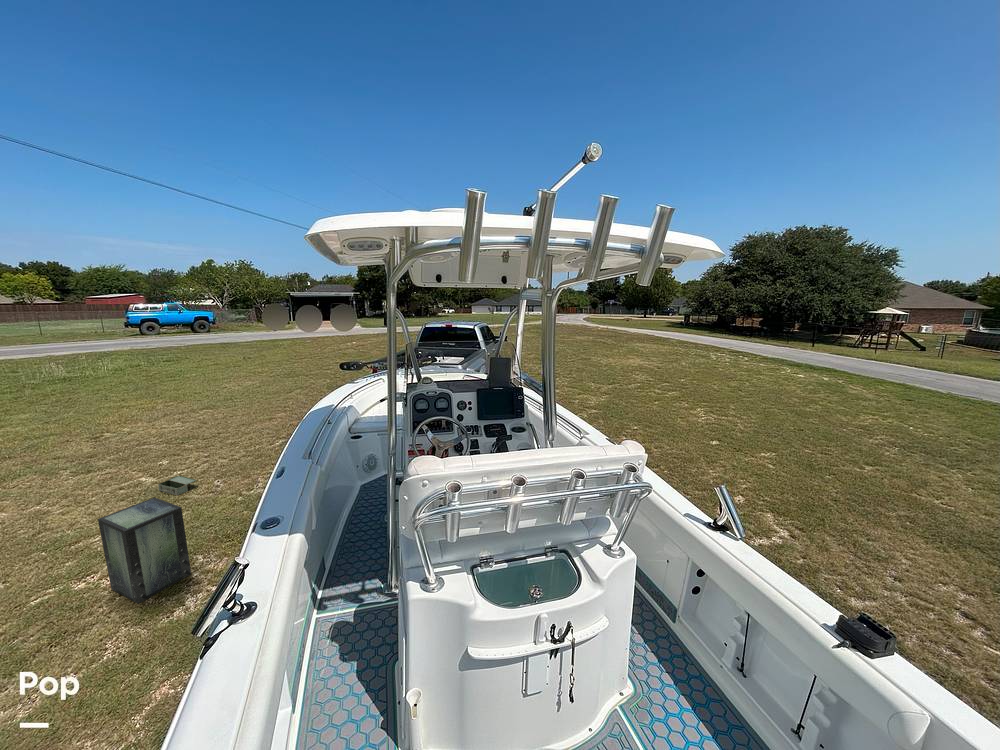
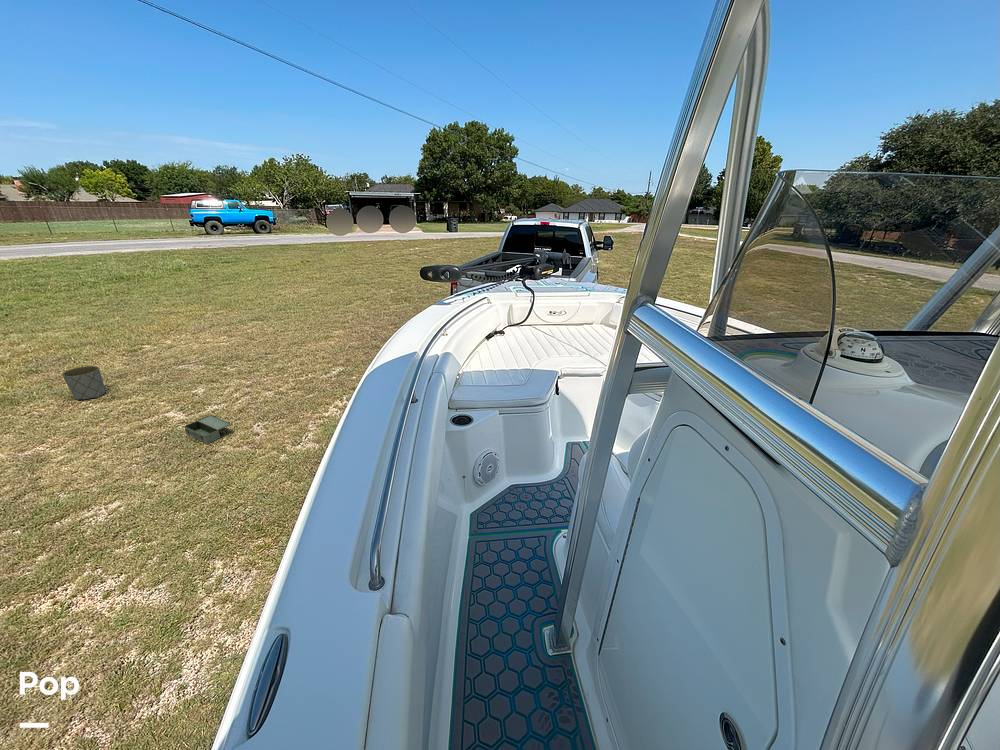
planter: none [47,447,80,475] -> present [62,366,106,400]
storage box: present [98,497,191,604] -> none [32,485,201,663]

